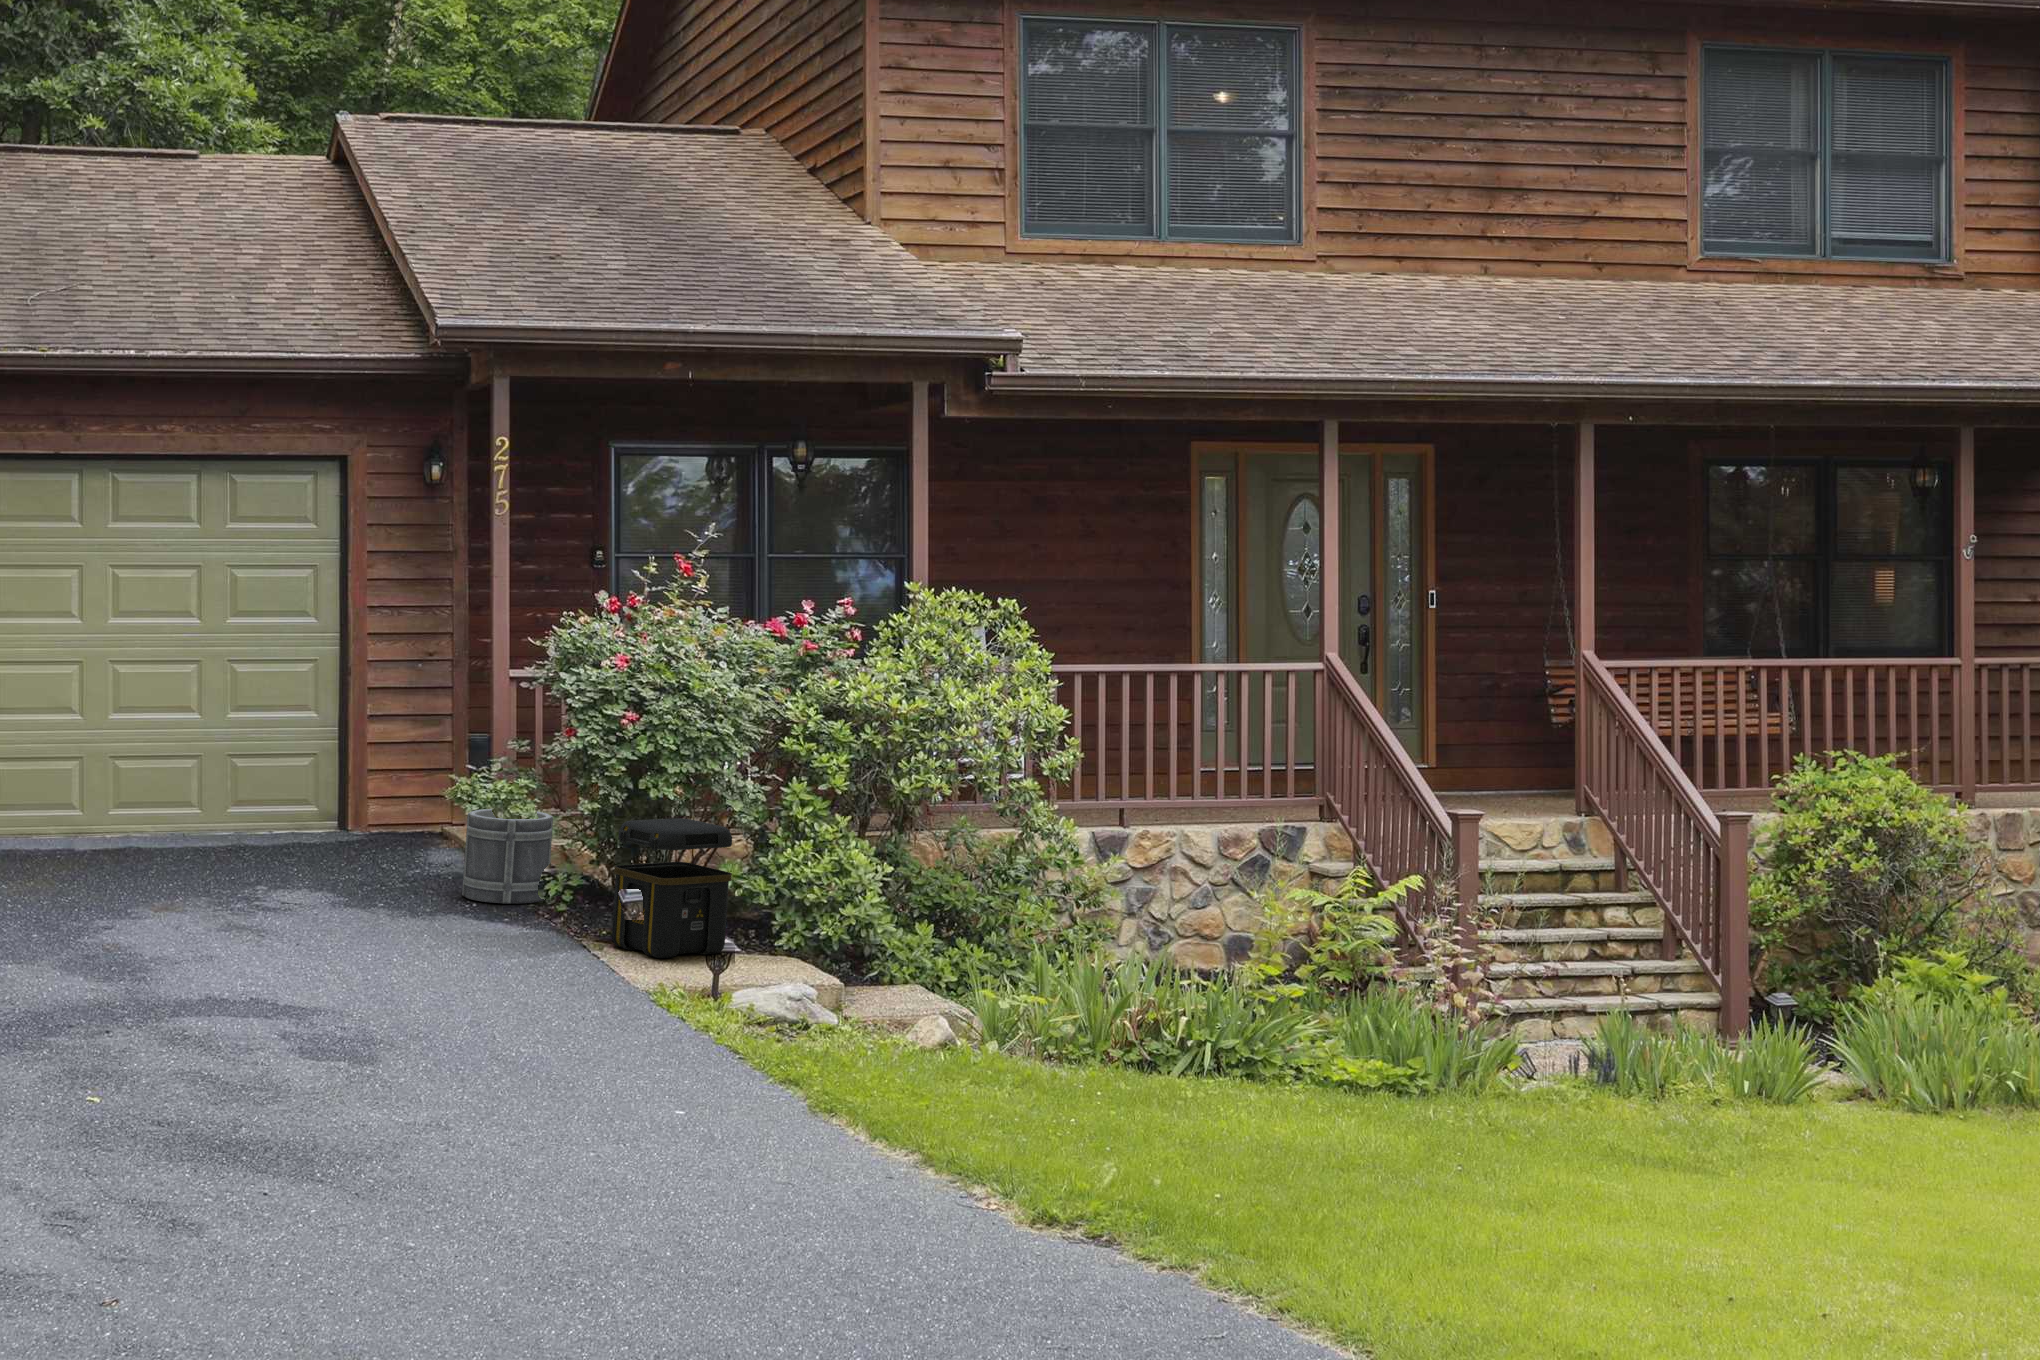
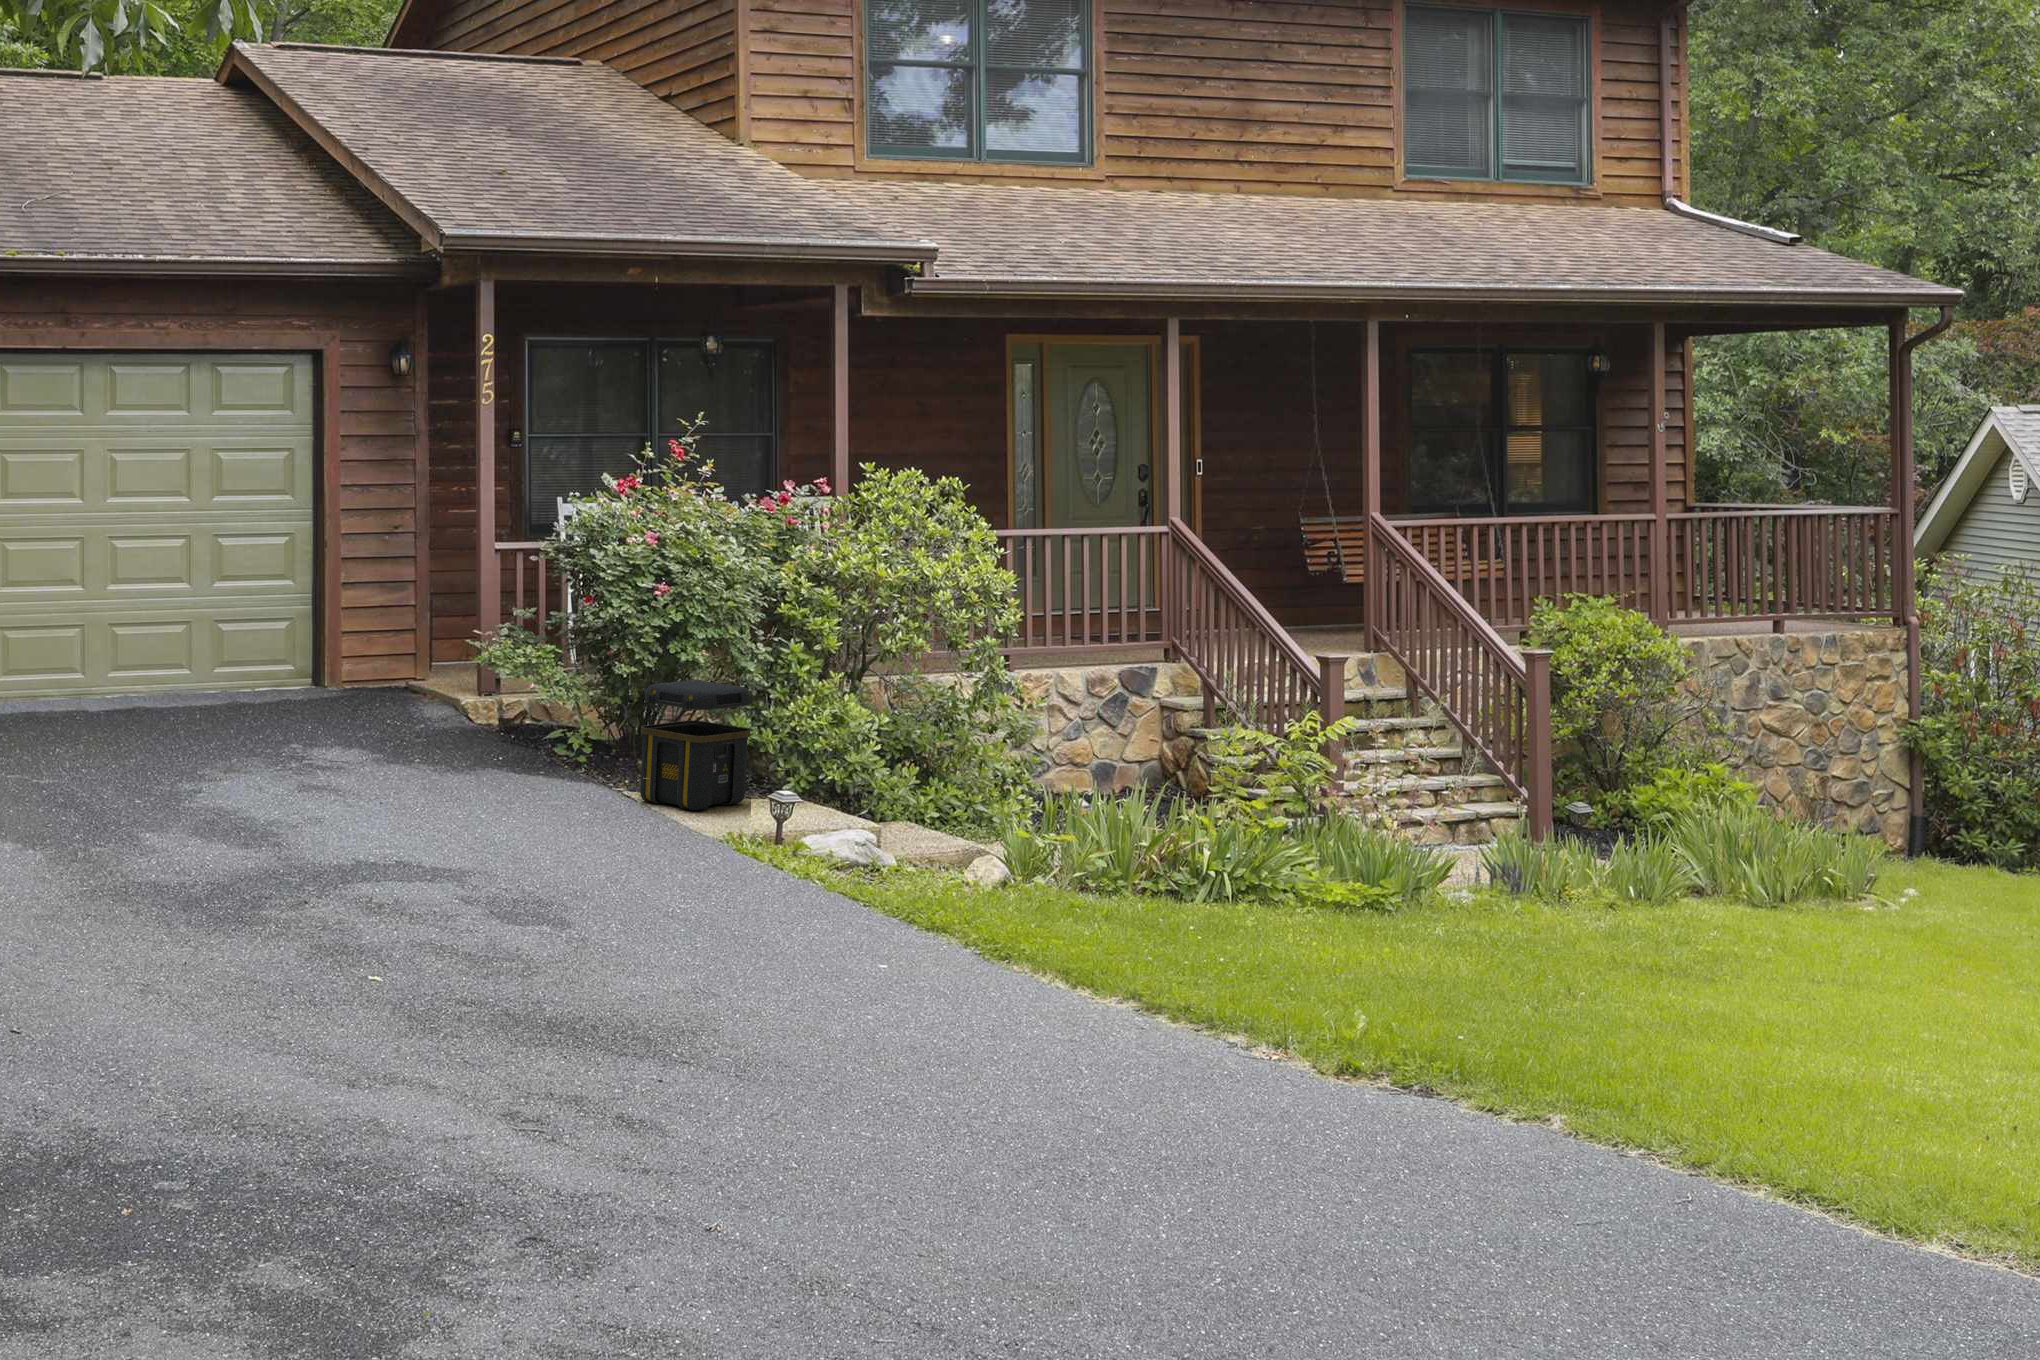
bucket: present [462,809,553,904] -> none [488,677,571,766]

